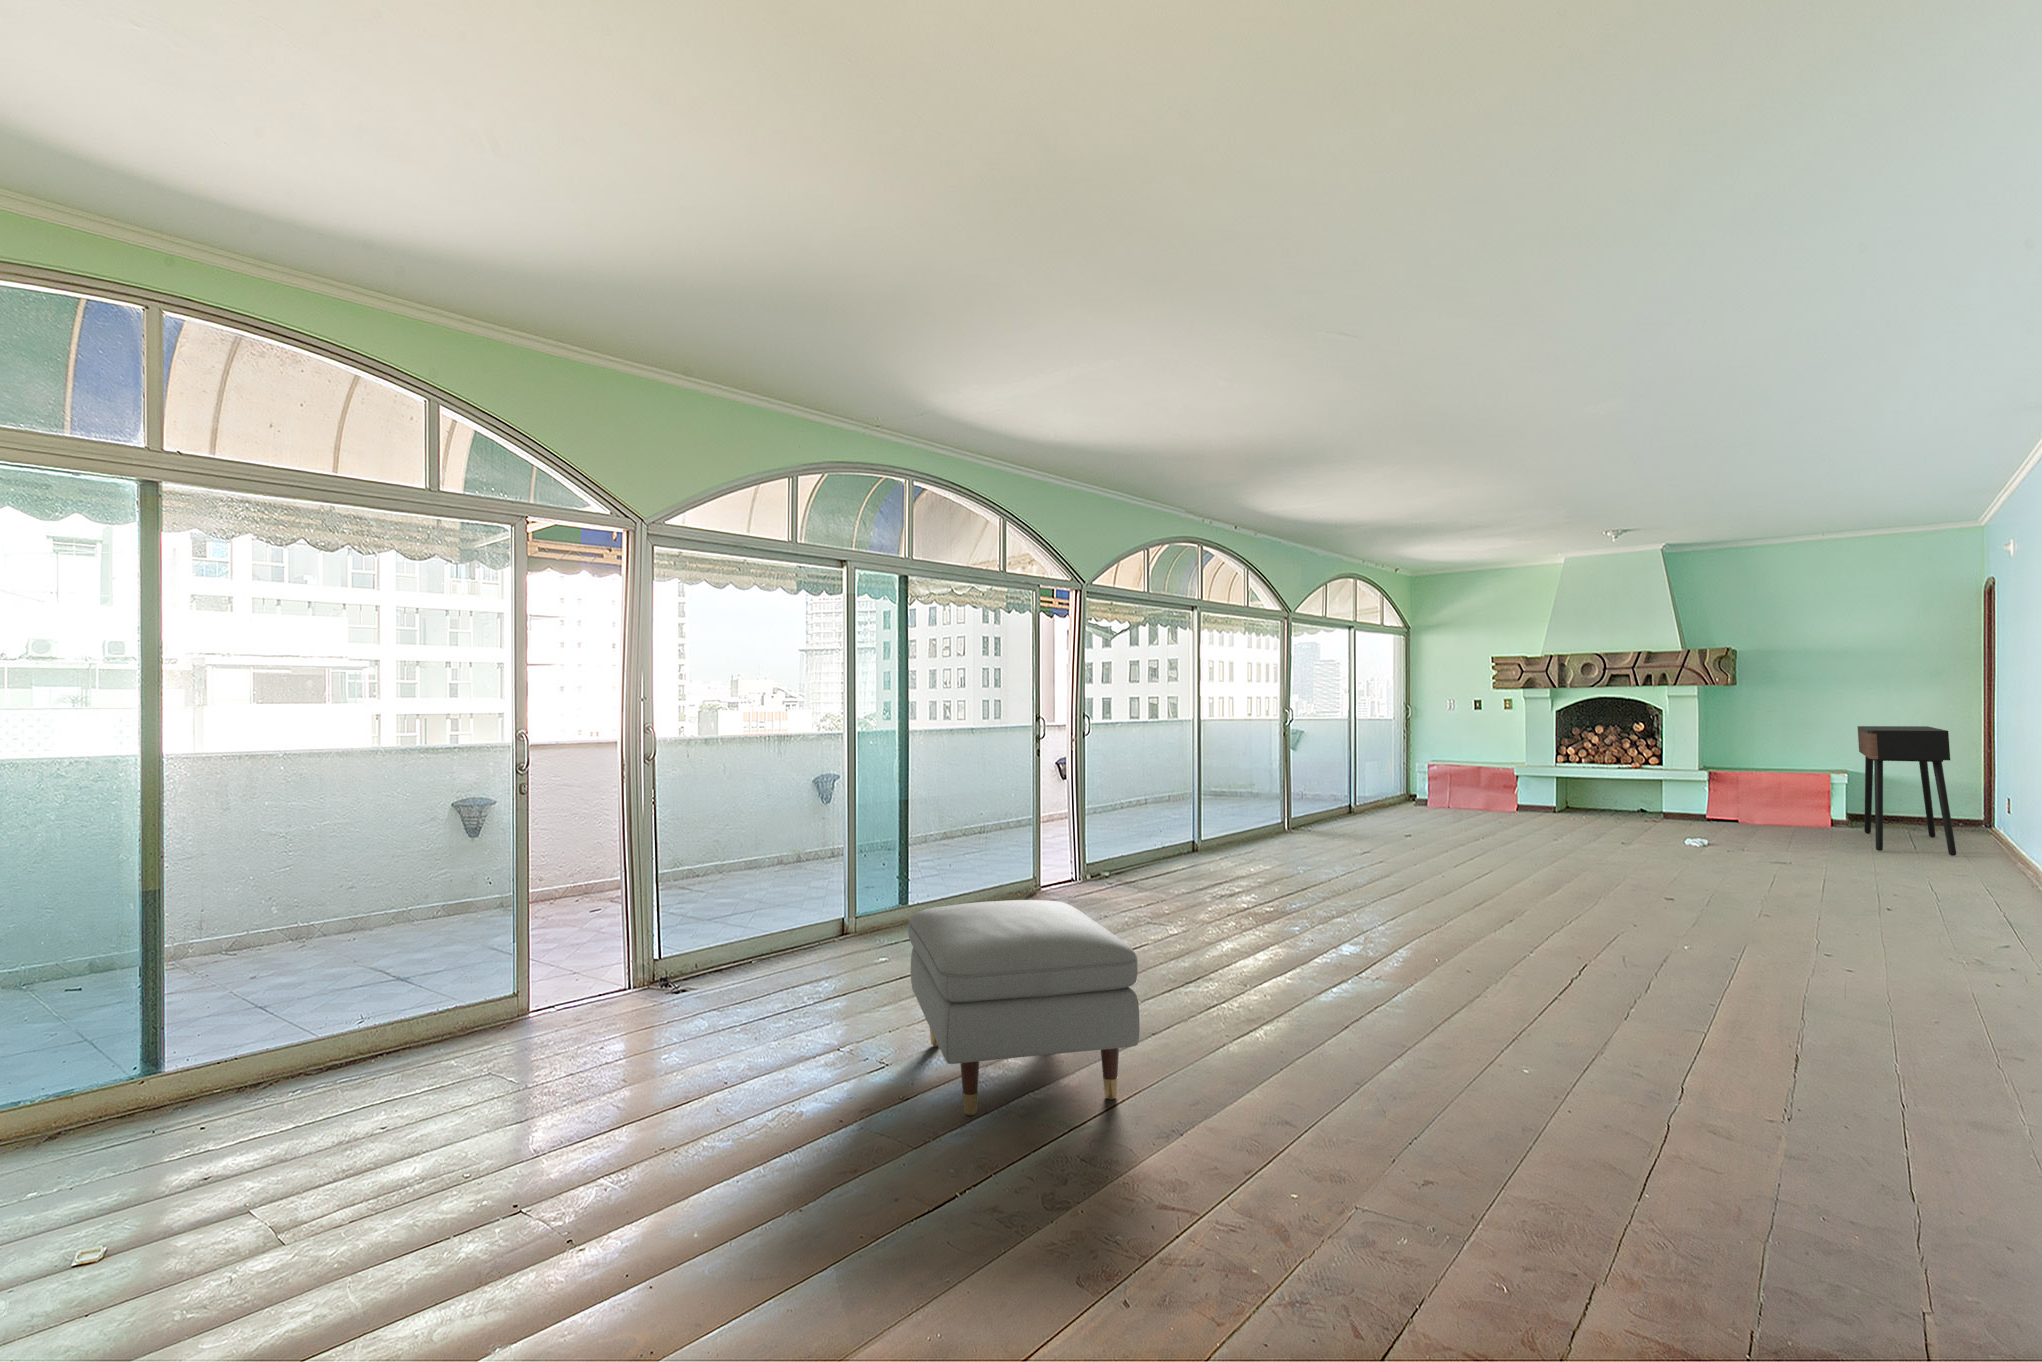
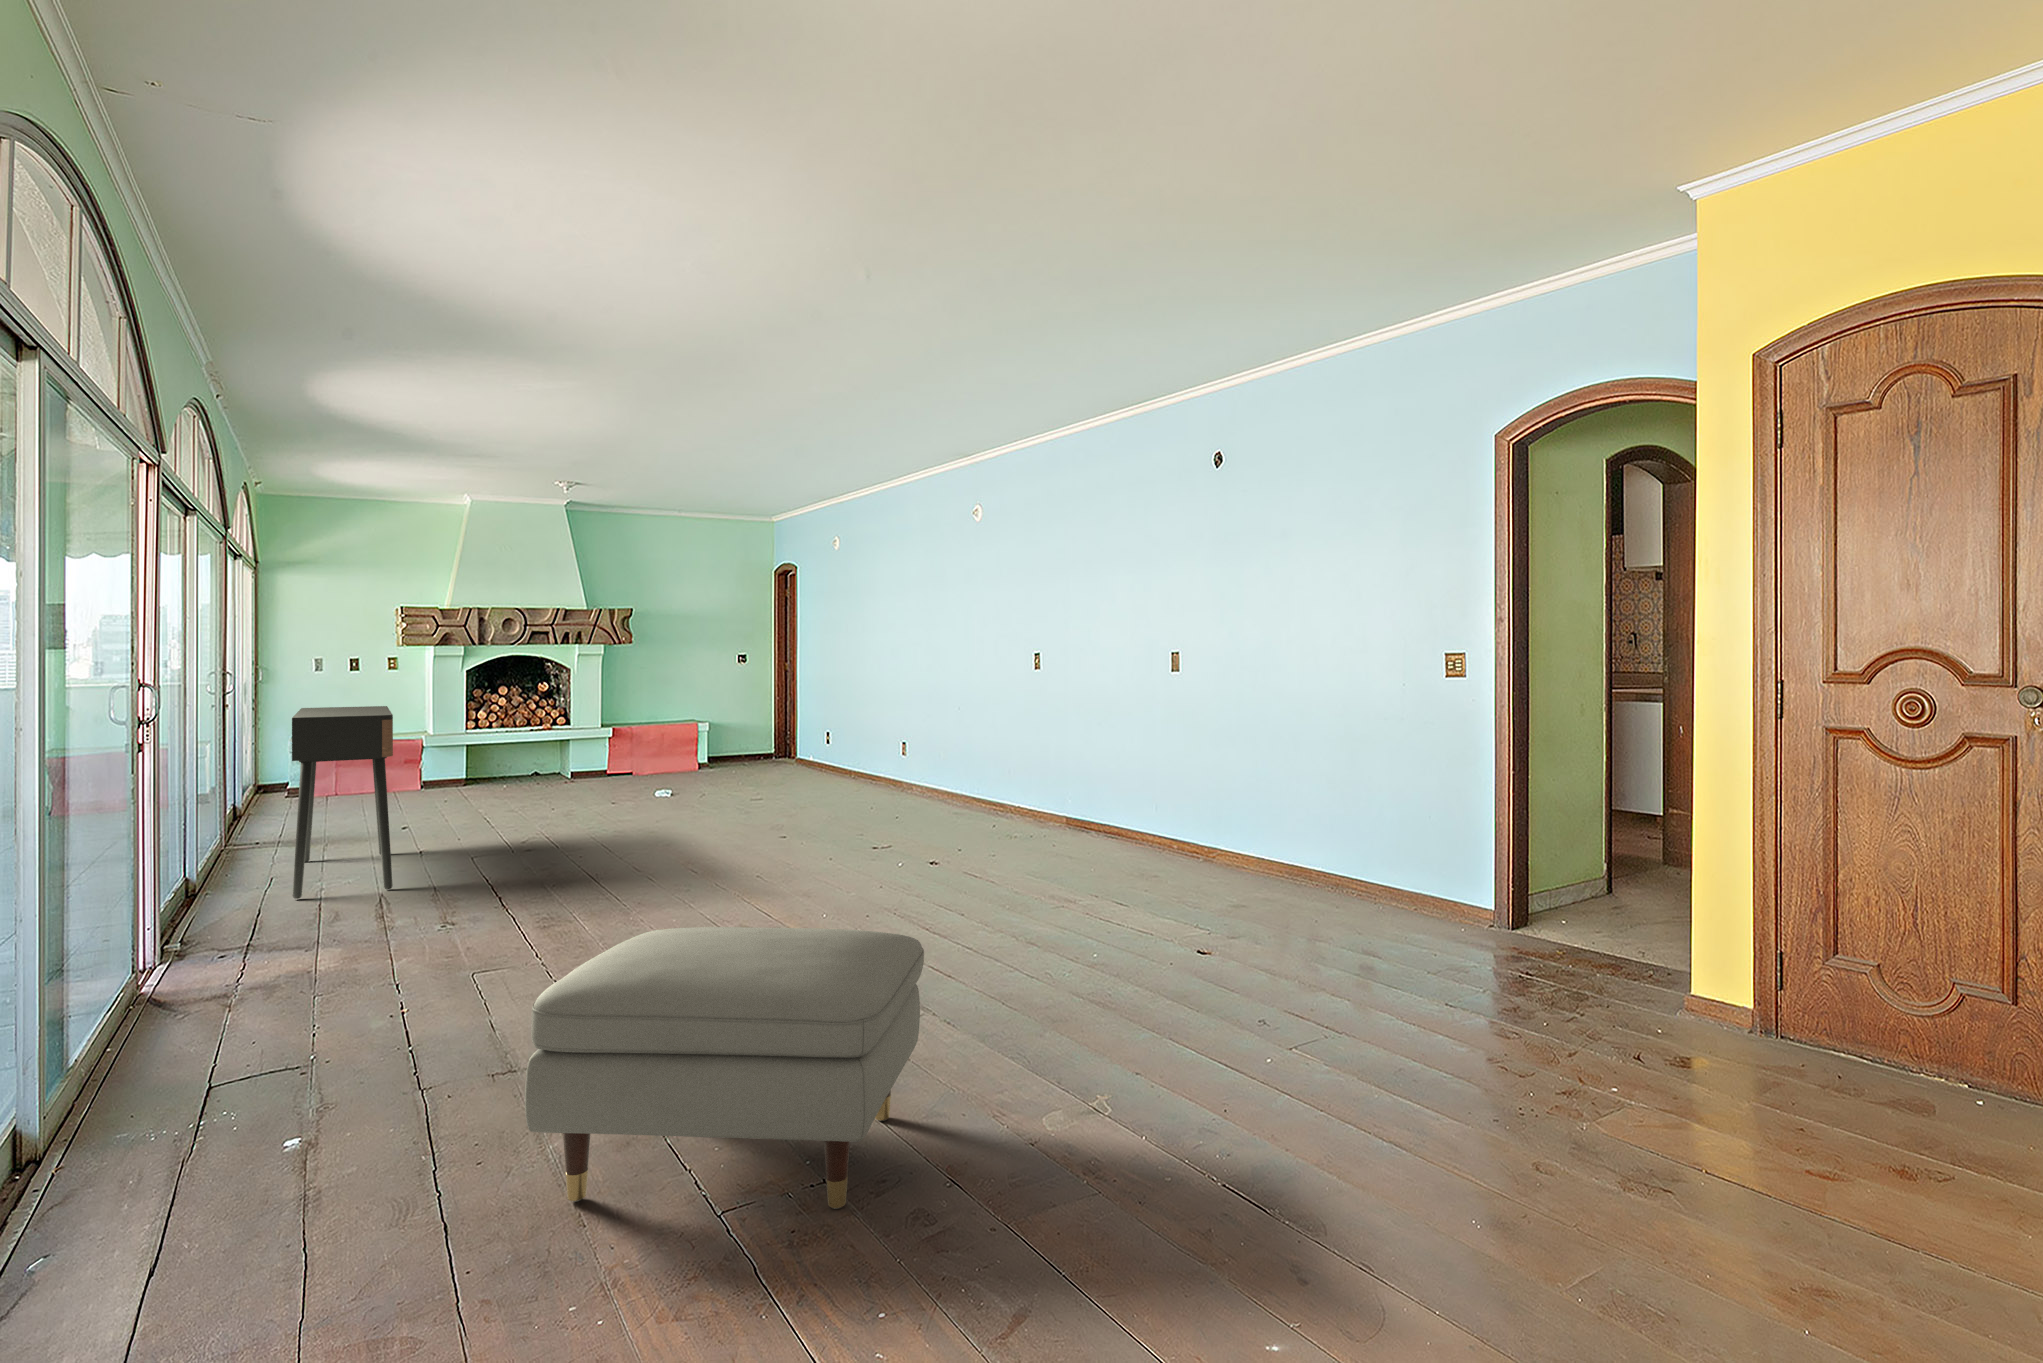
console table: present [1858,726,1957,856] -> present [292,706,393,899]

